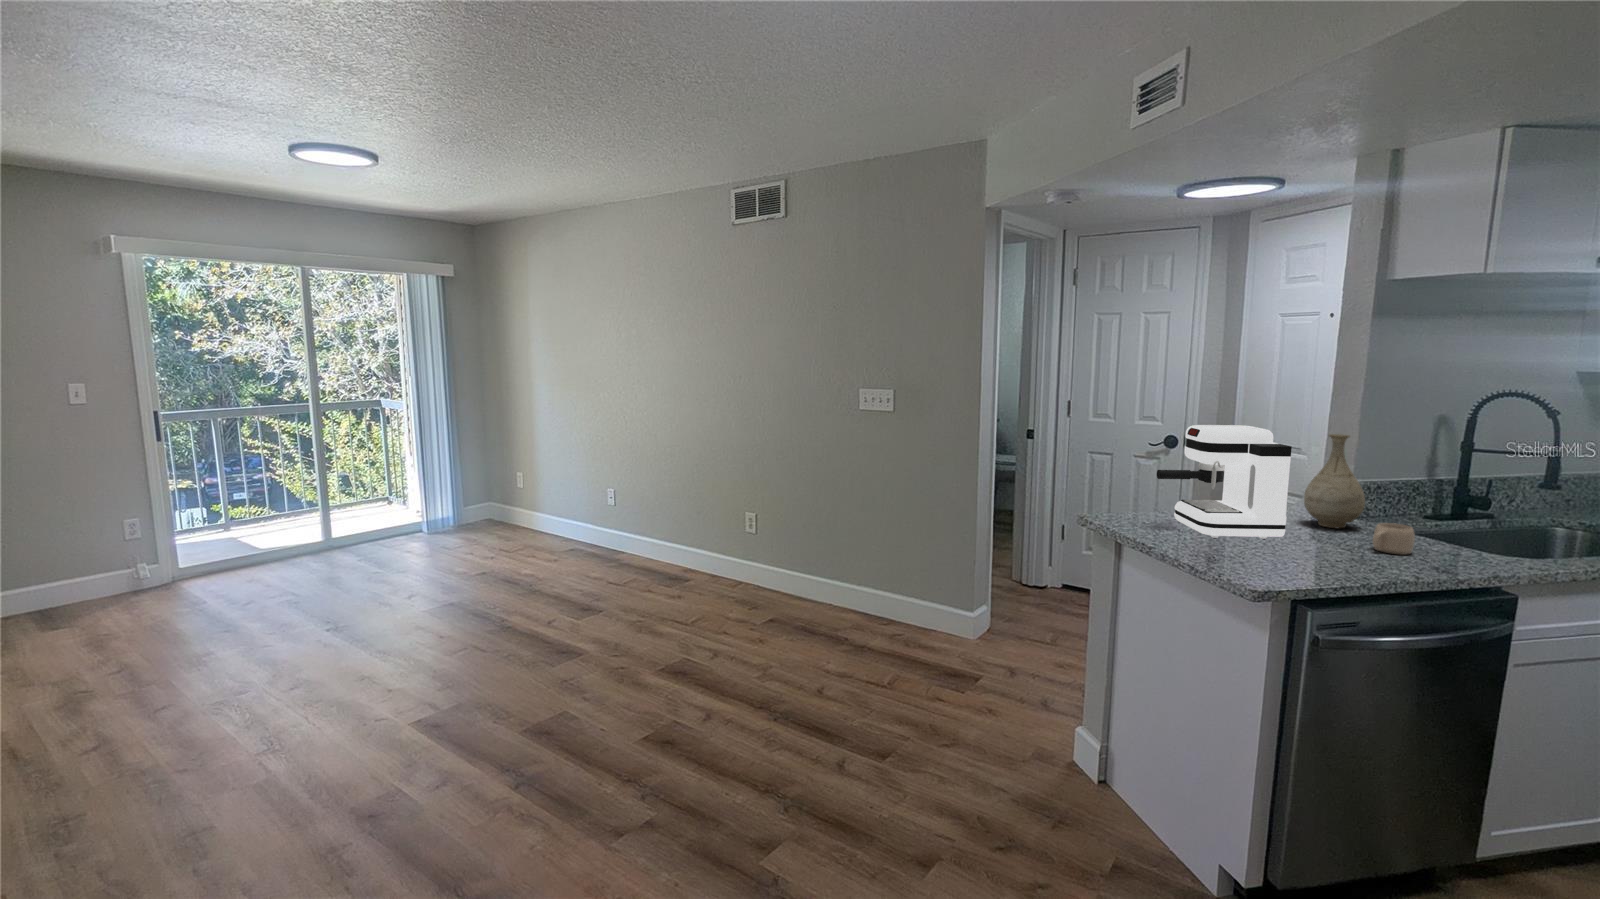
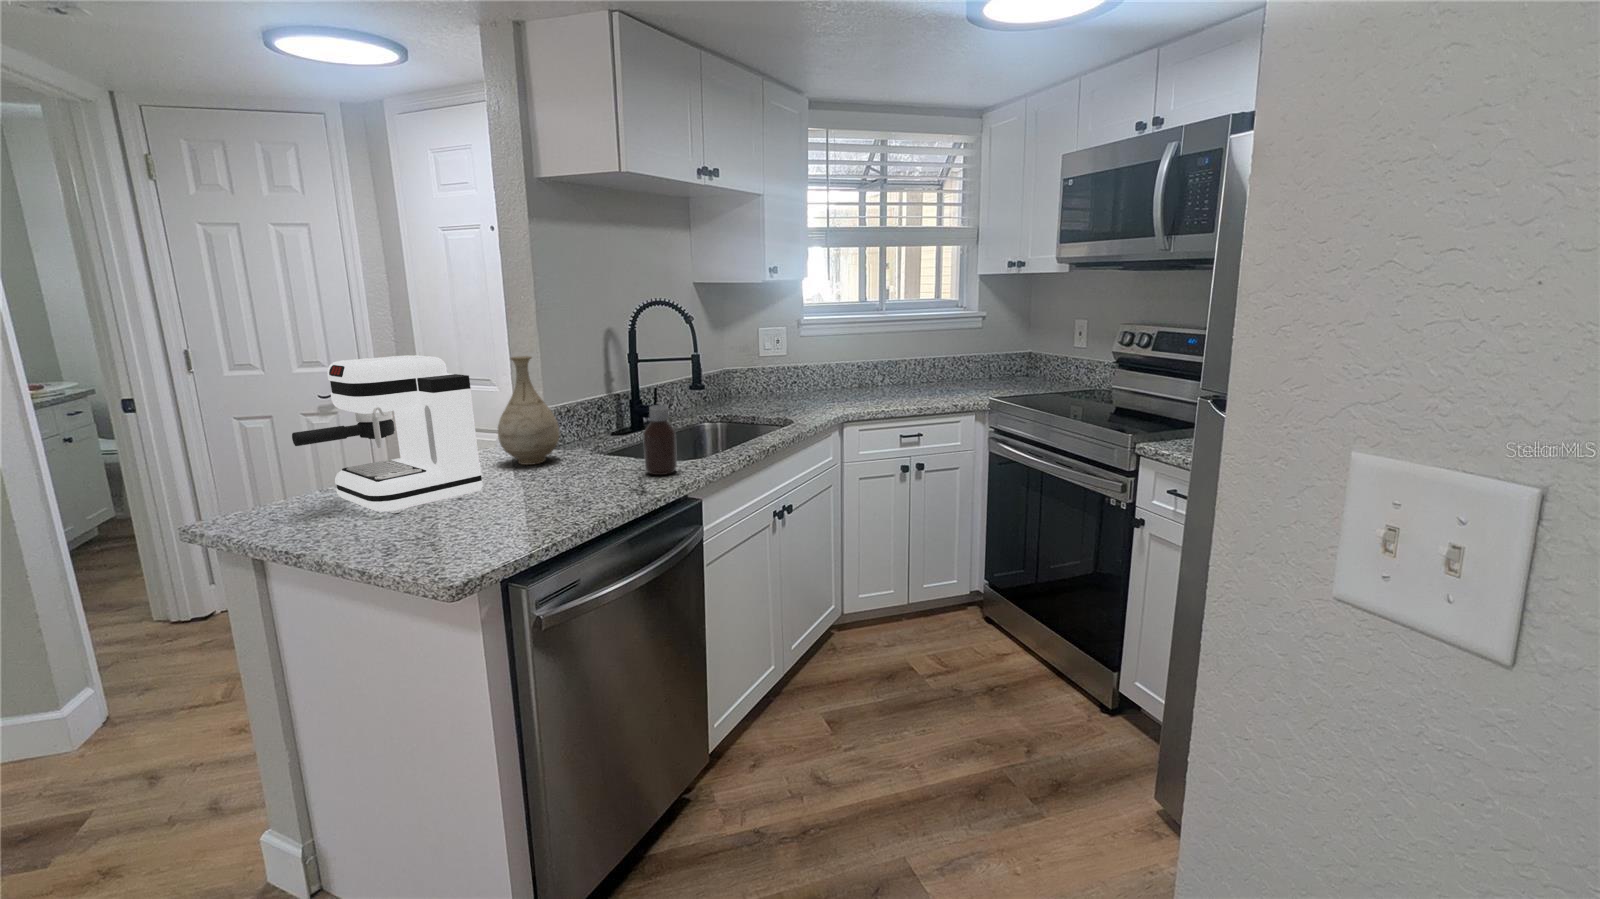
bottle: none [1453,496,1498,564] -> present [643,405,677,475]
mug: present [1373,523,1415,555] -> none [574,448,612,483]

